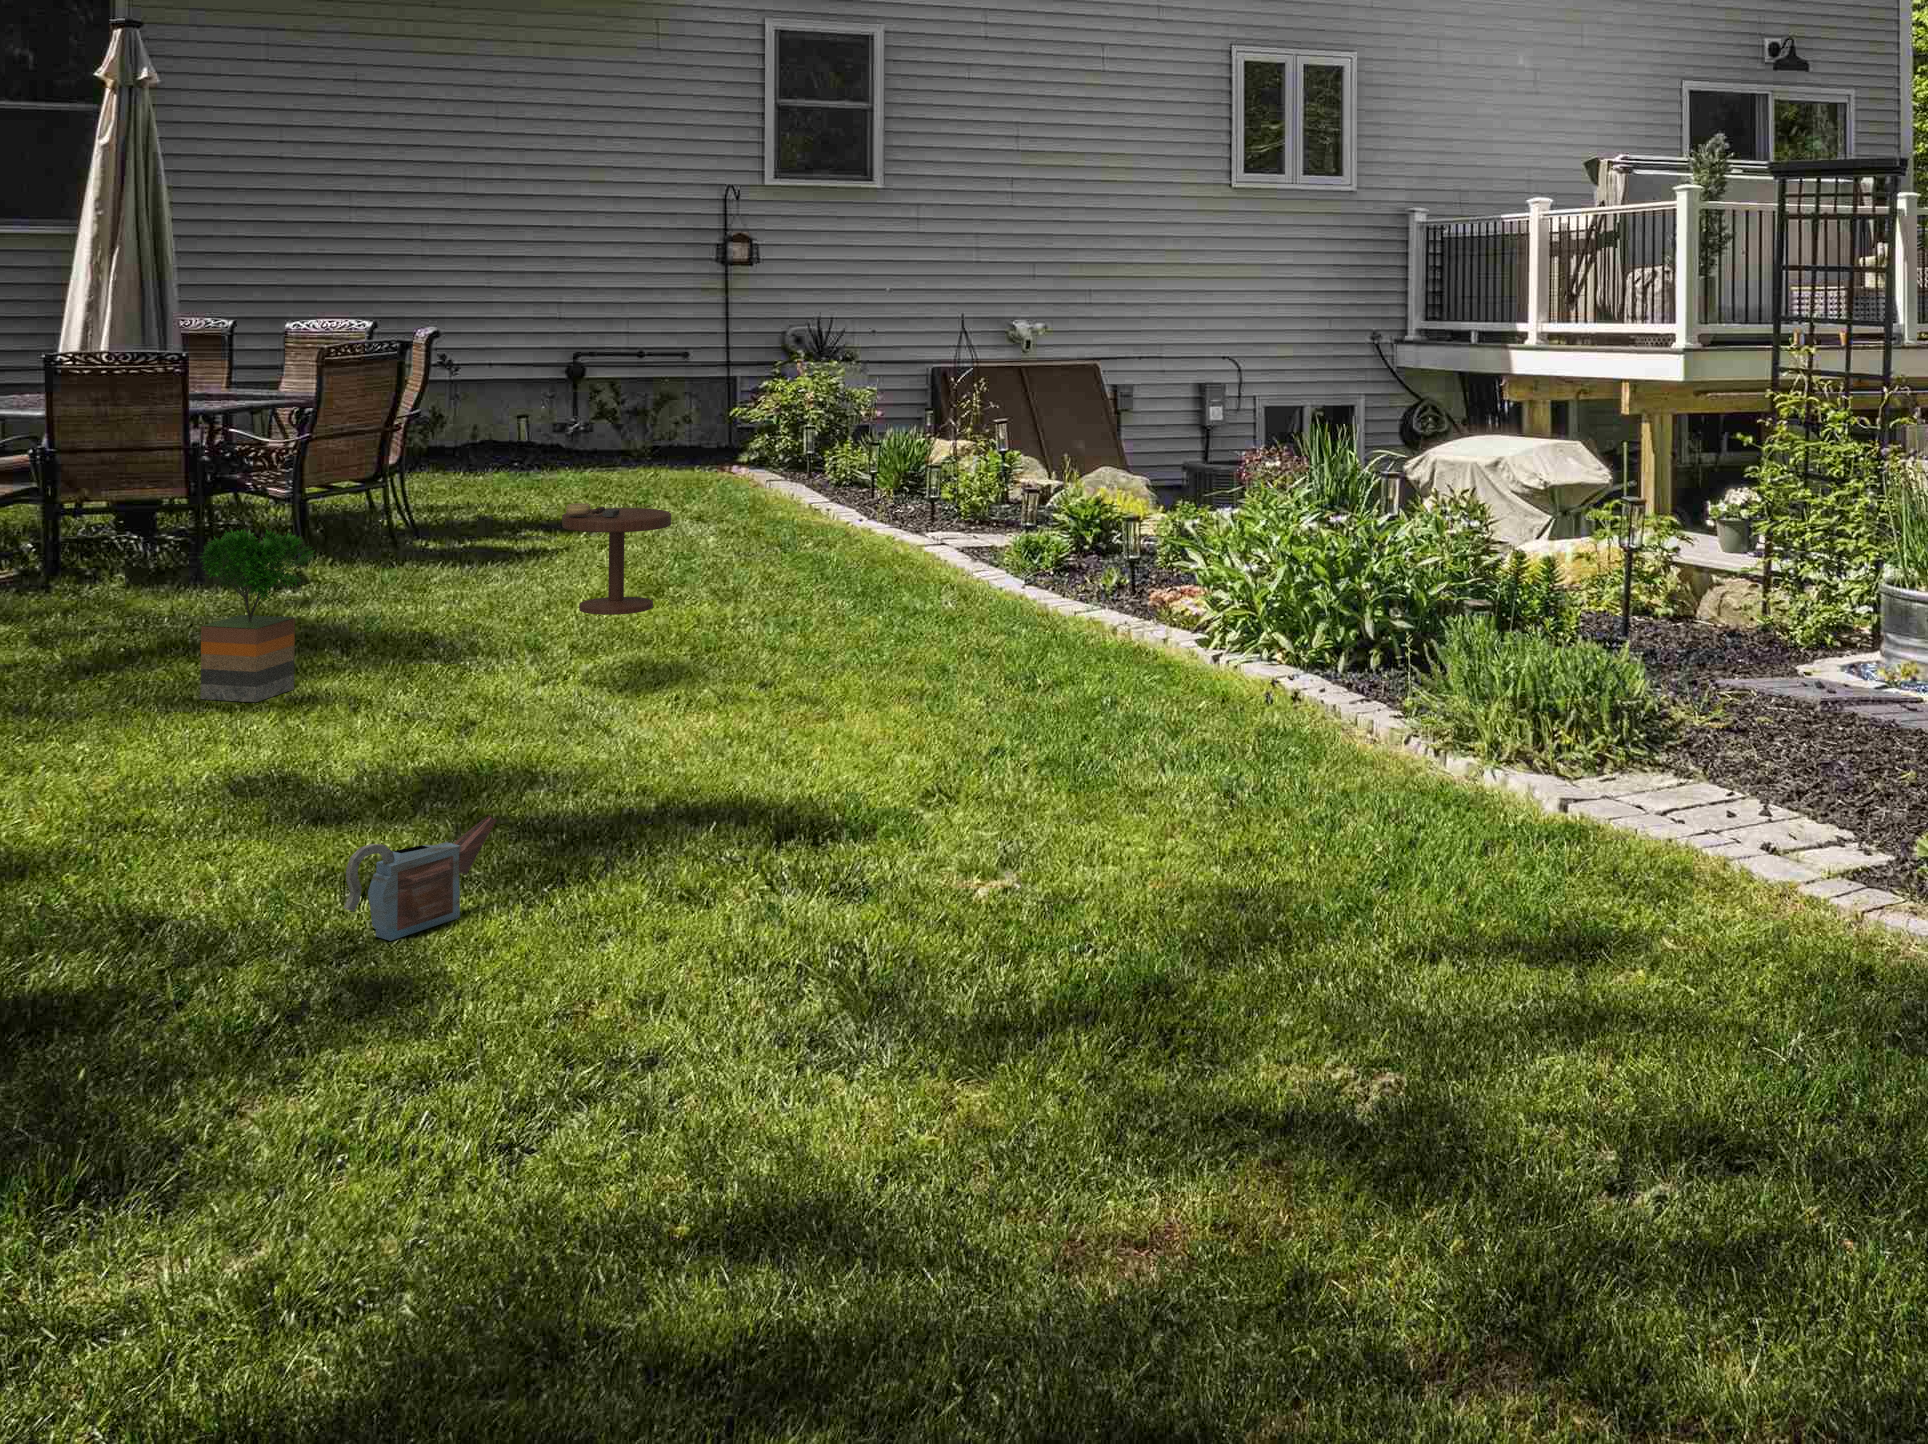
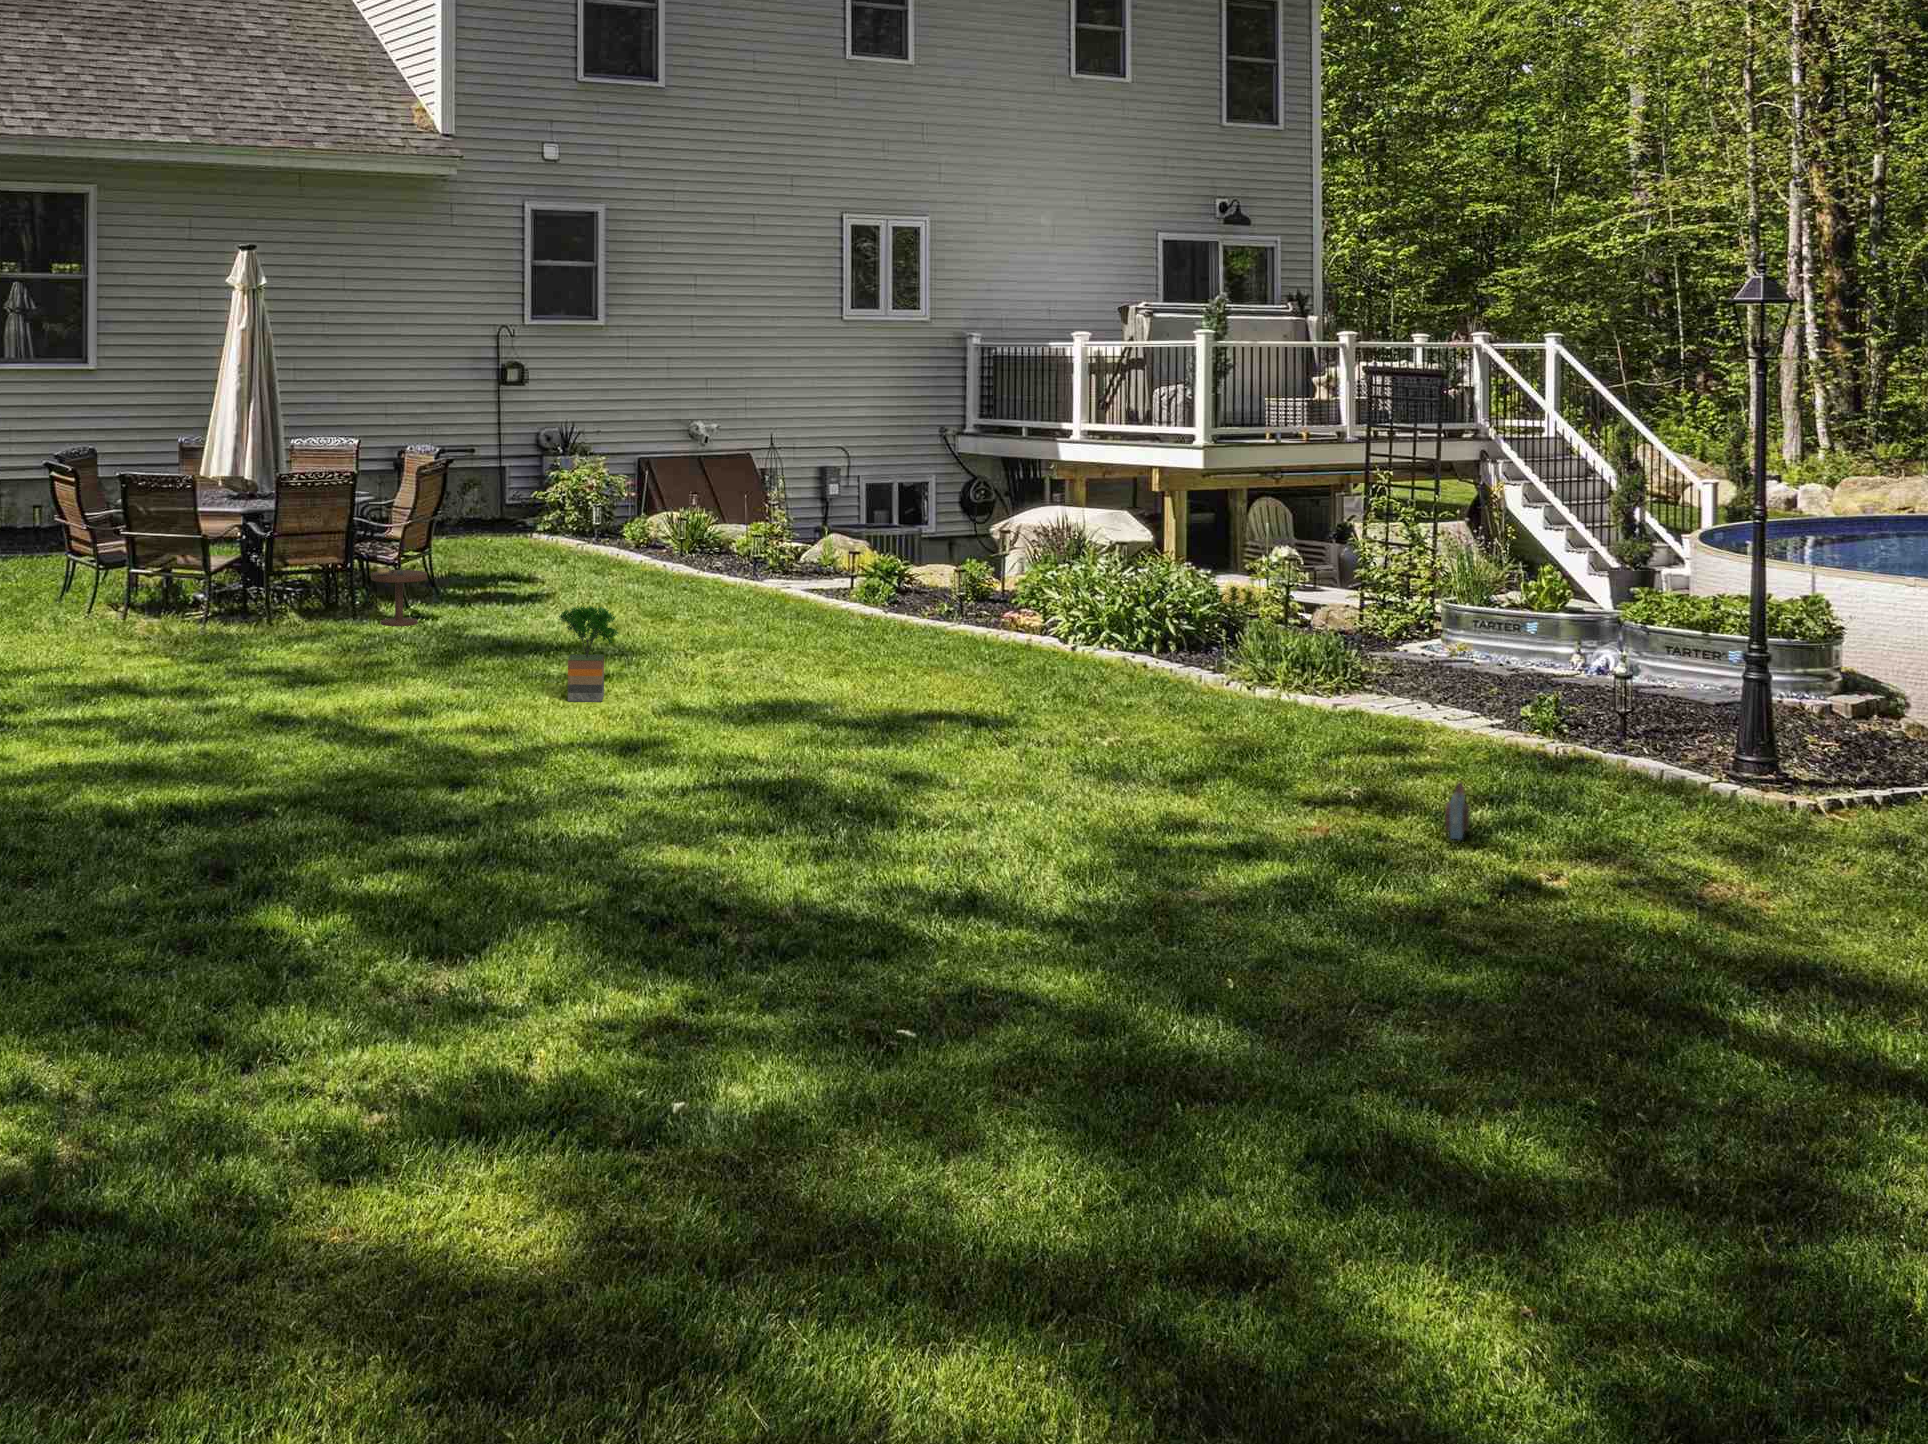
side table: present [562,503,671,615] -> present [371,568,427,626]
watering can: present [344,815,497,941] -> present [1445,781,1470,839]

